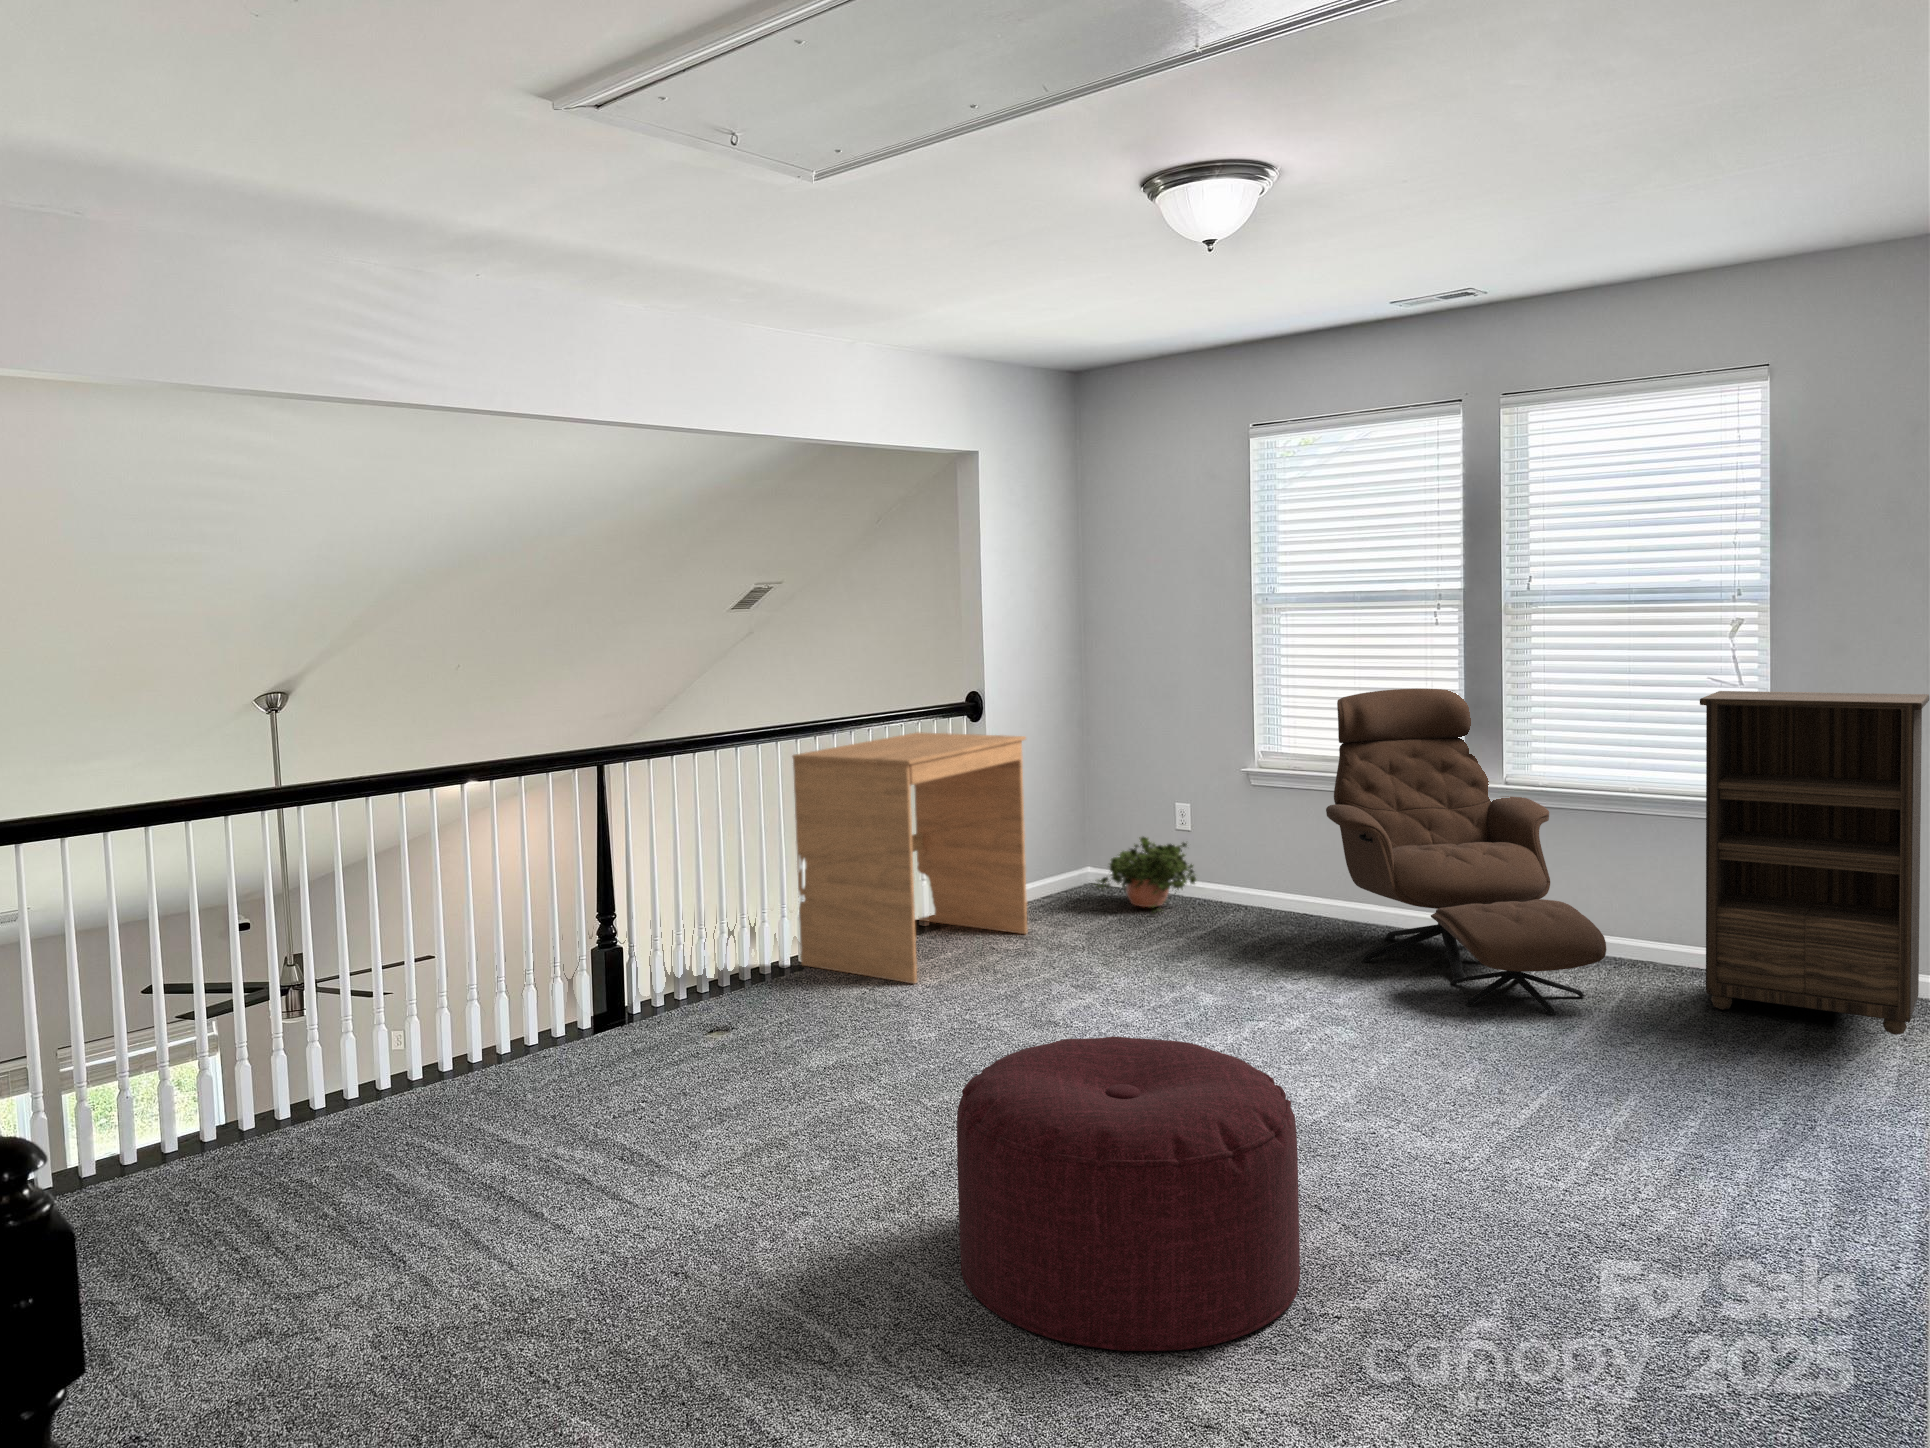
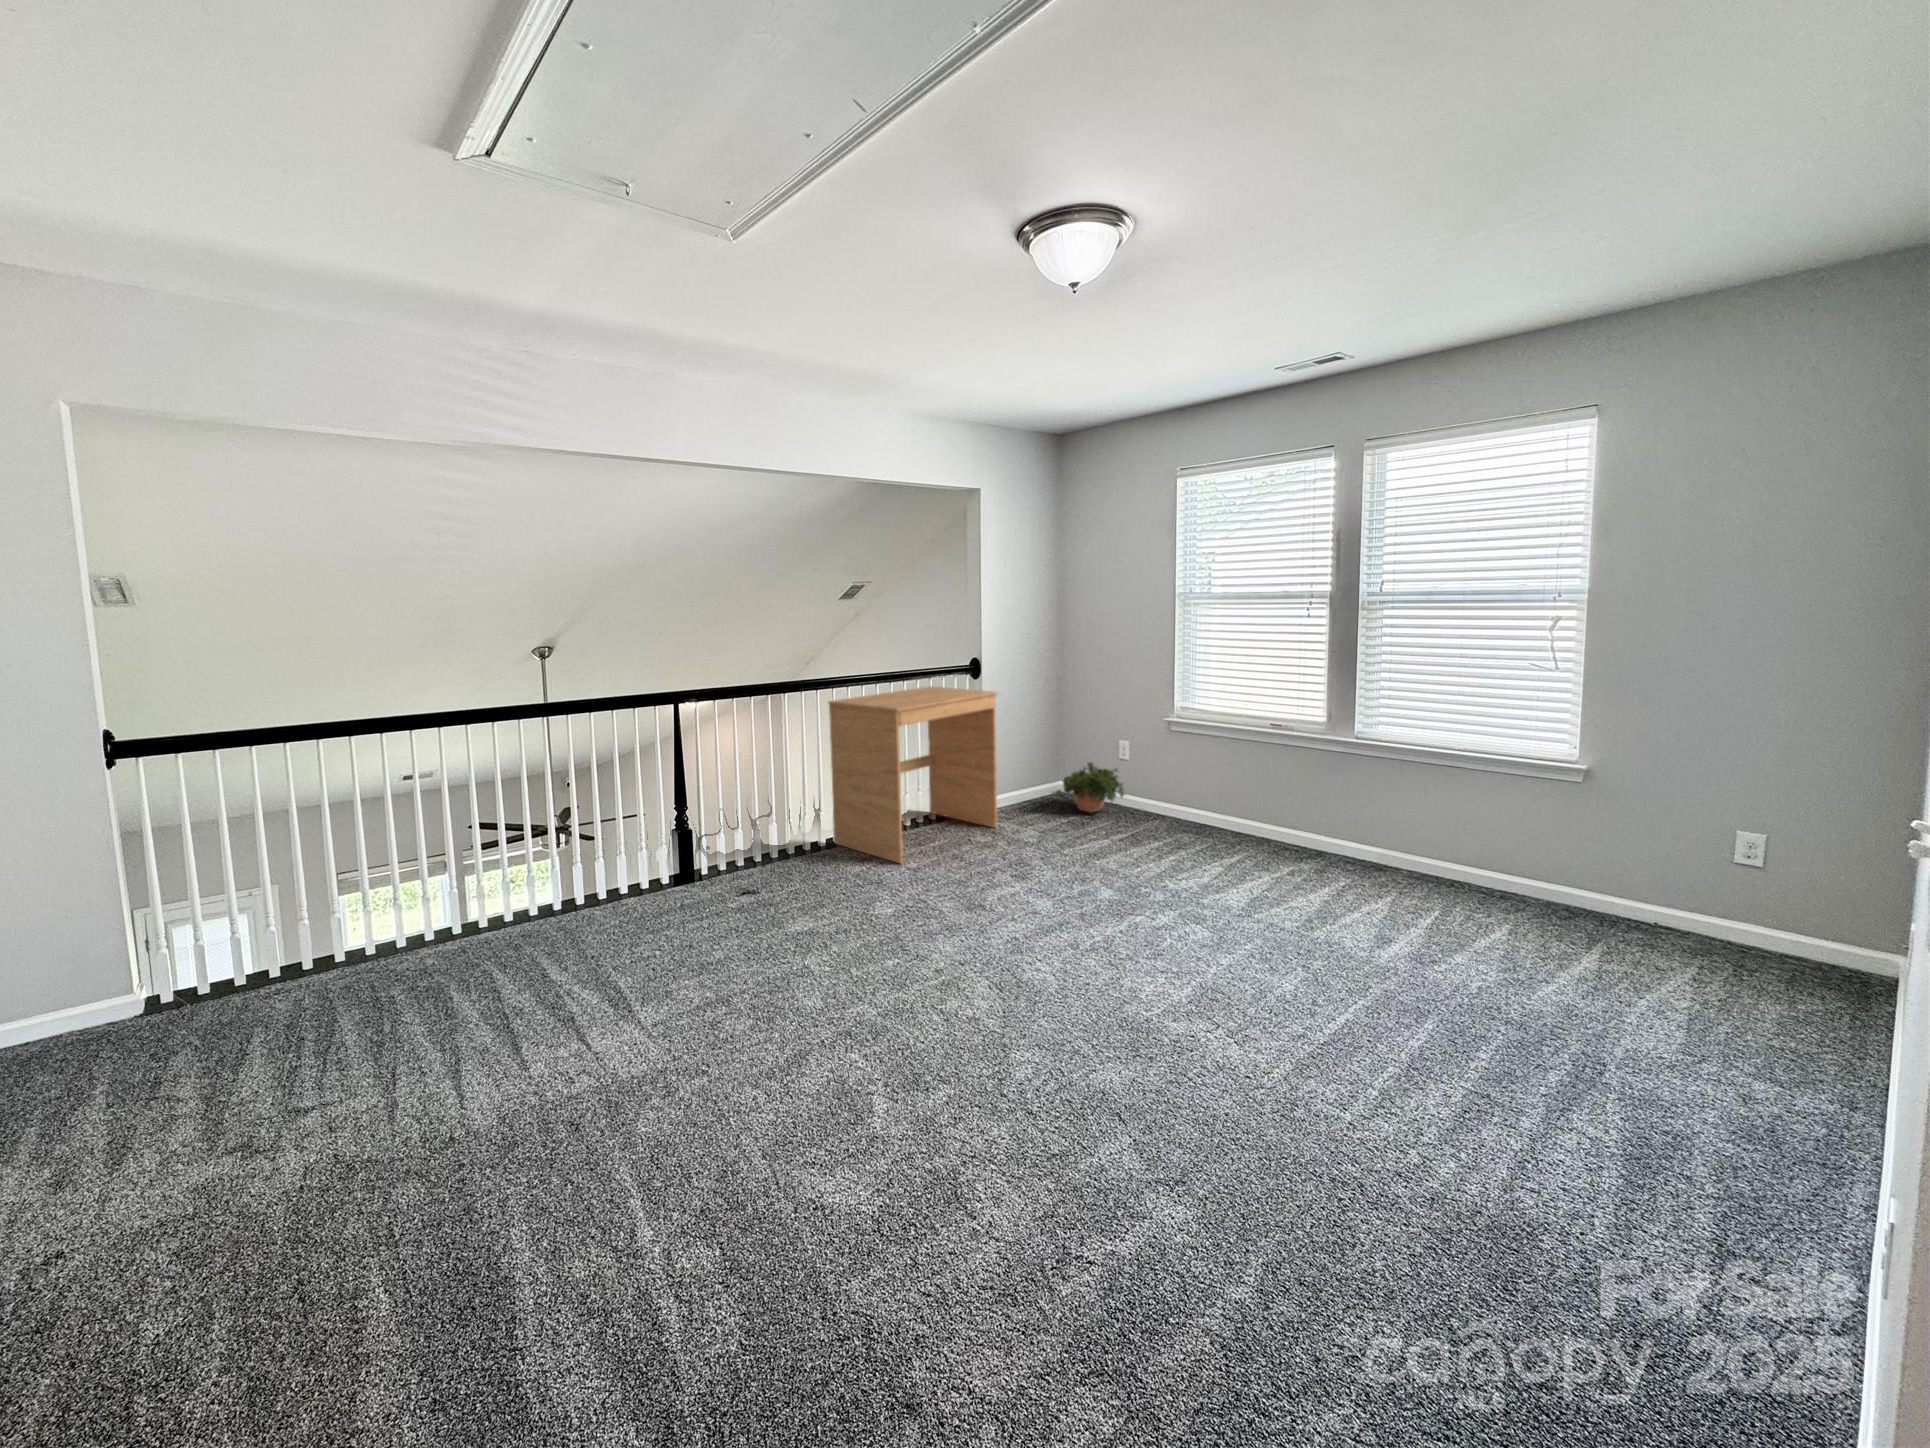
lounge chair: present [1326,689,1606,1014] -> none [1211,665,1425,928]
bookshelf: present [1700,691,1929,1035] -> none [1511,674,1740,975]
ottoman: present [957,1037,1300,1351] -> none [783,957,1078,1284]

